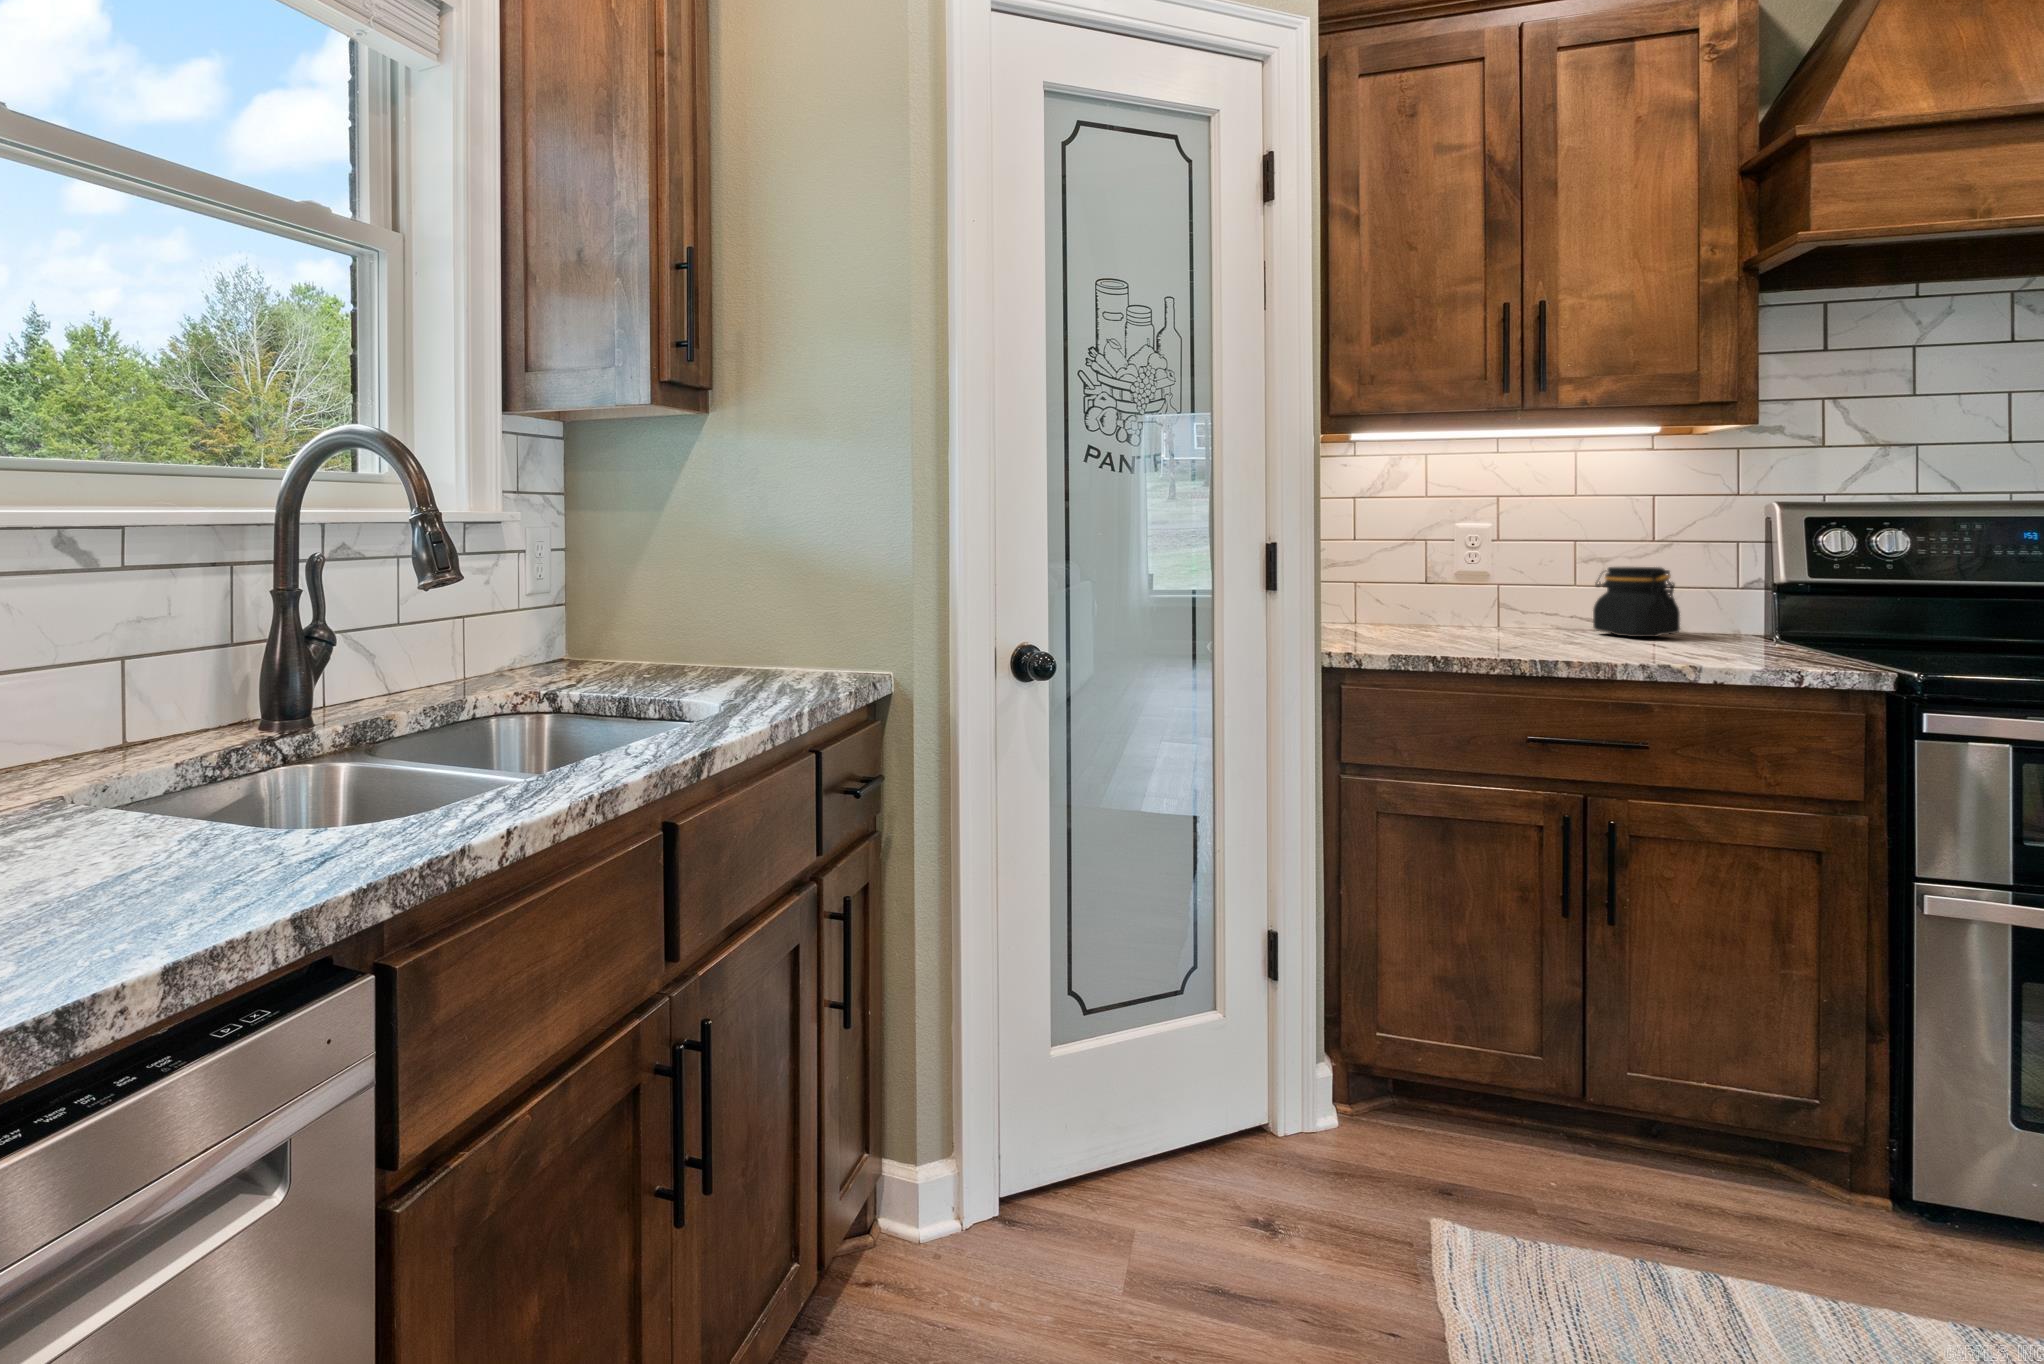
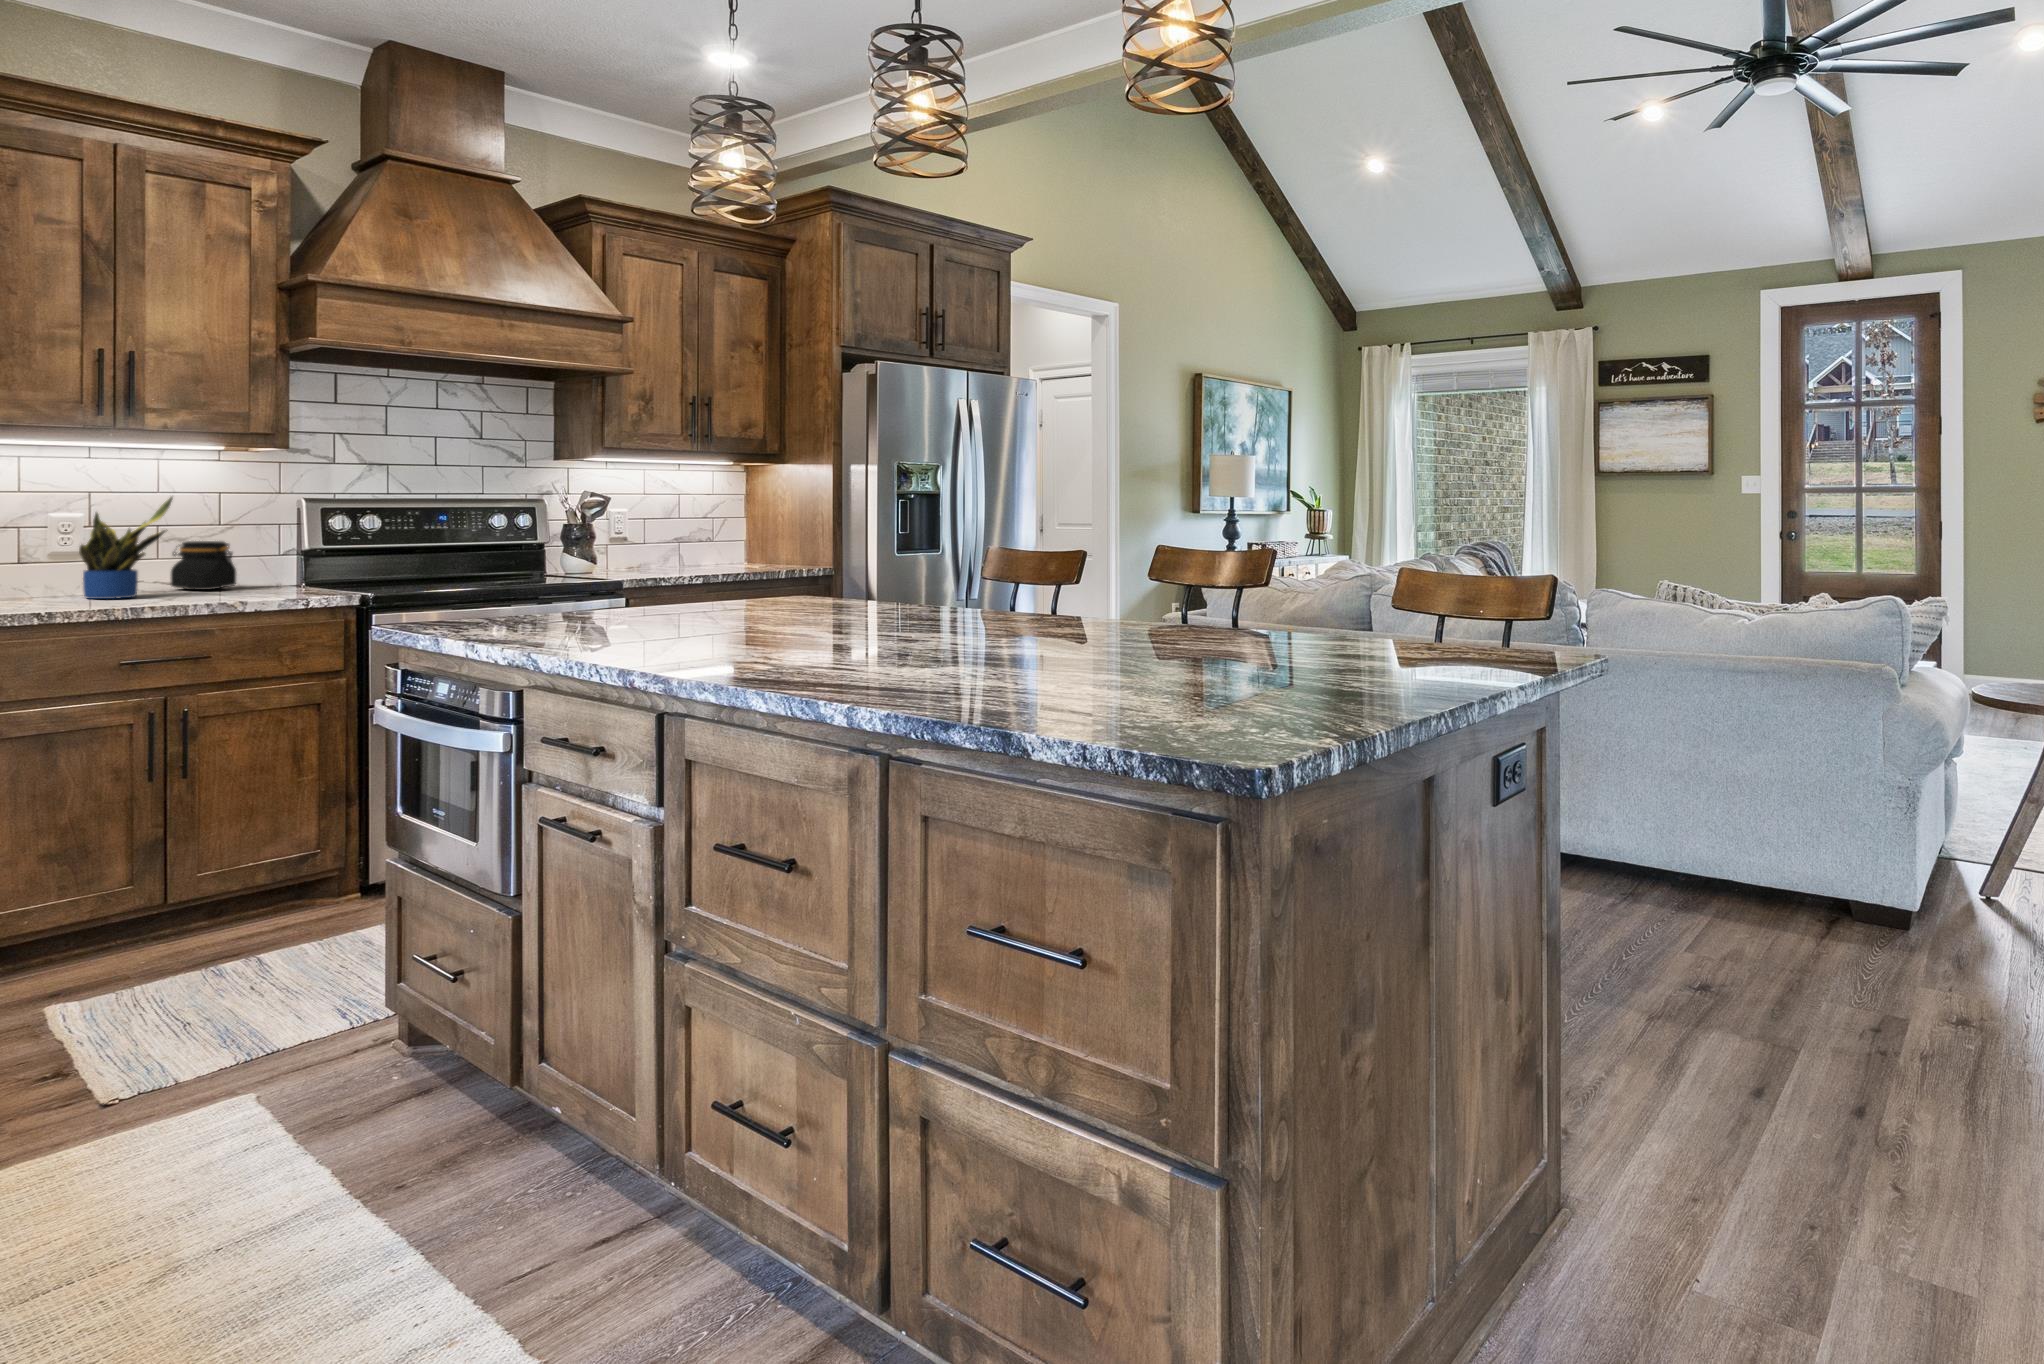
potted plant: none [1484,499,1596,643] -> present [79,497,173,599]

